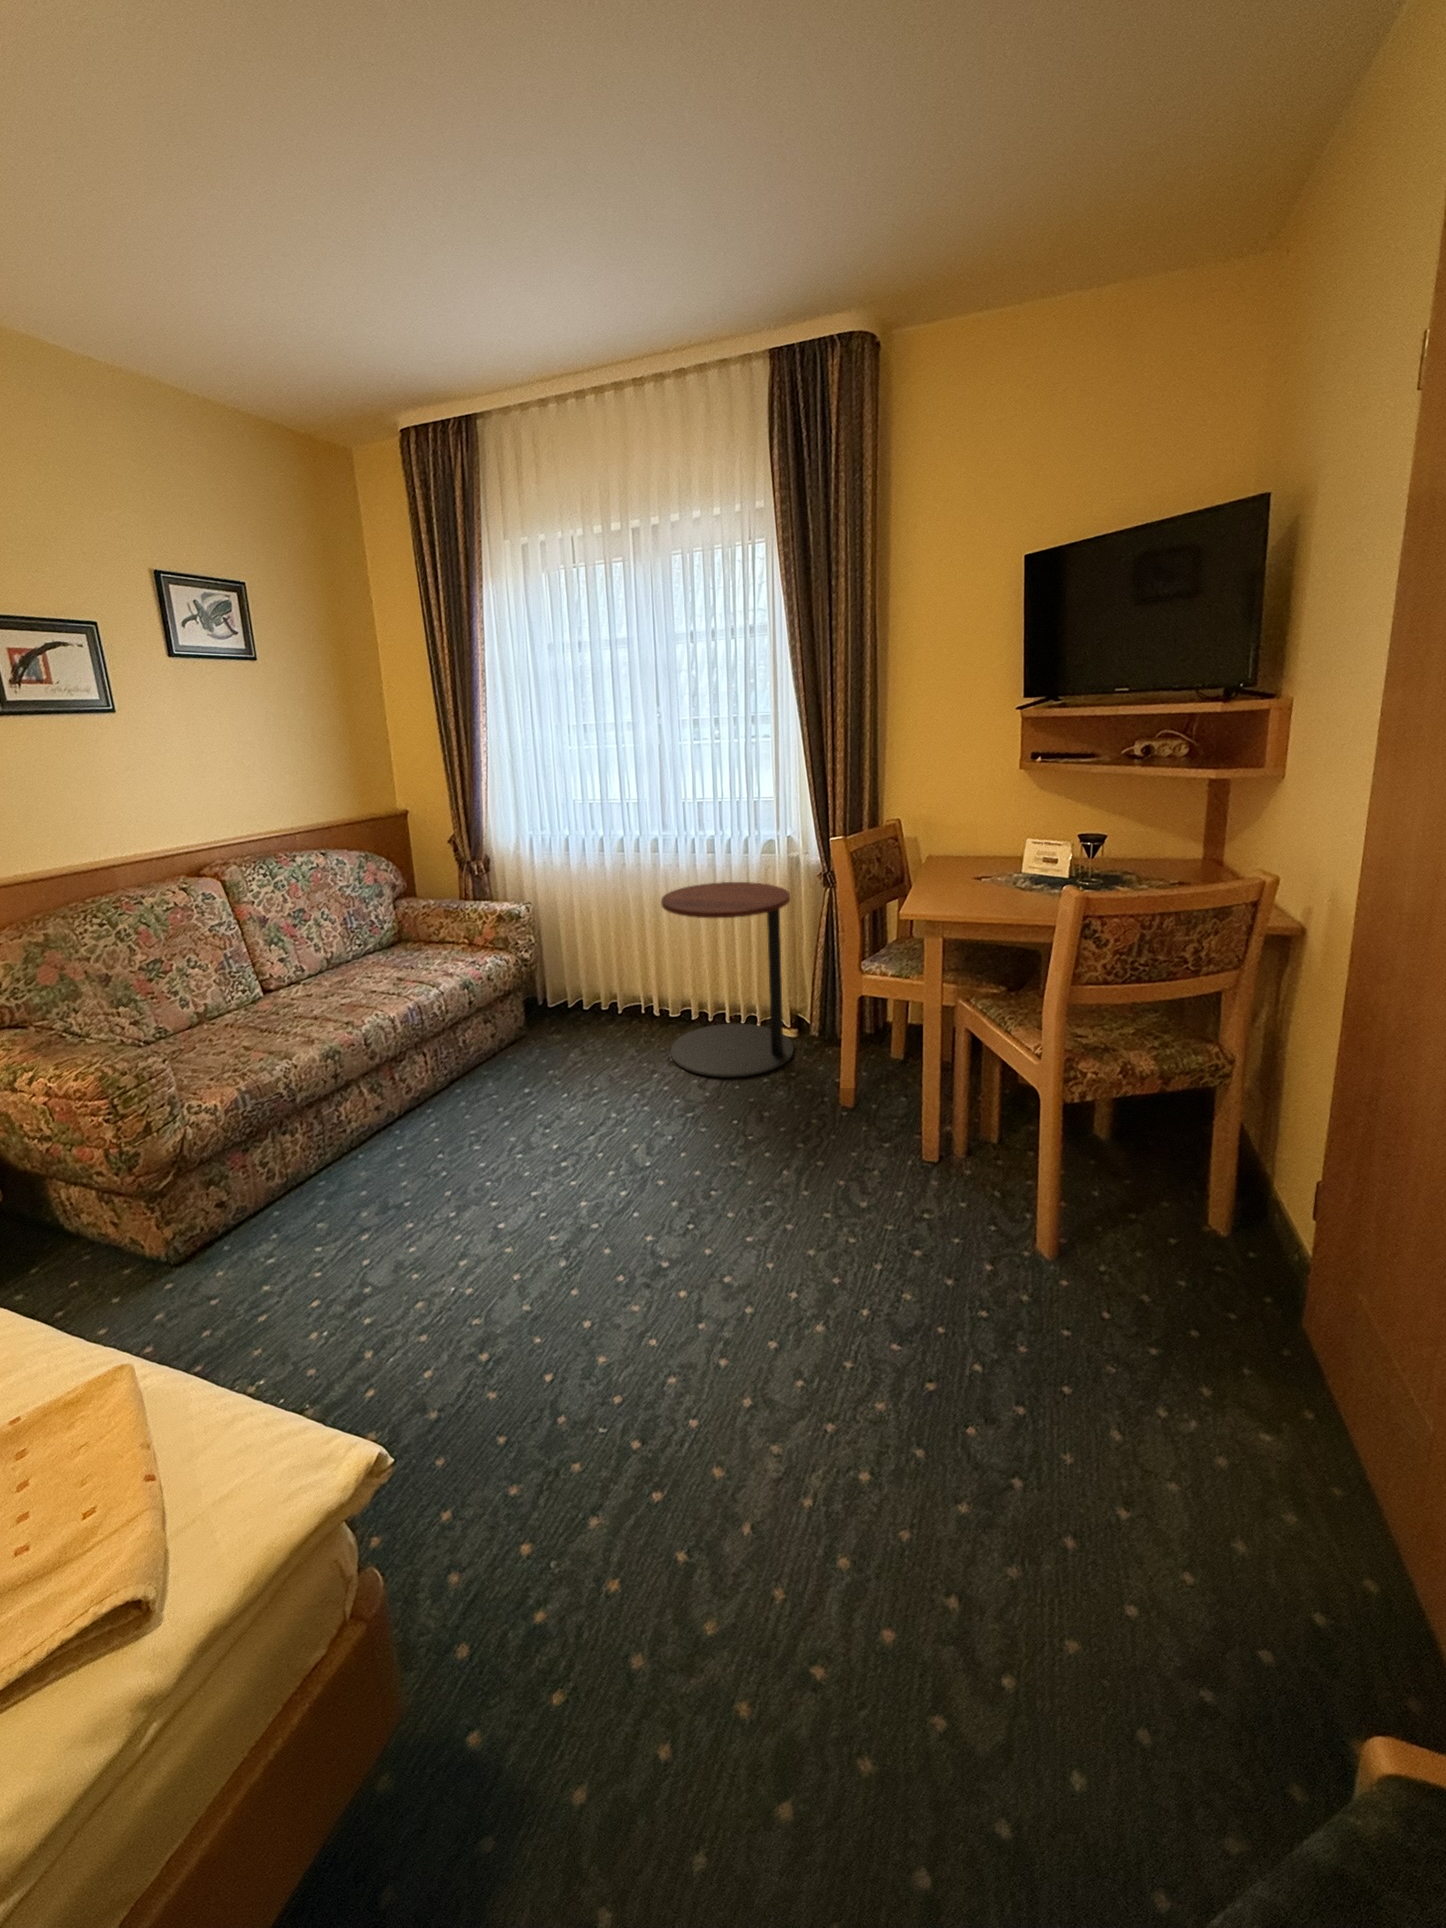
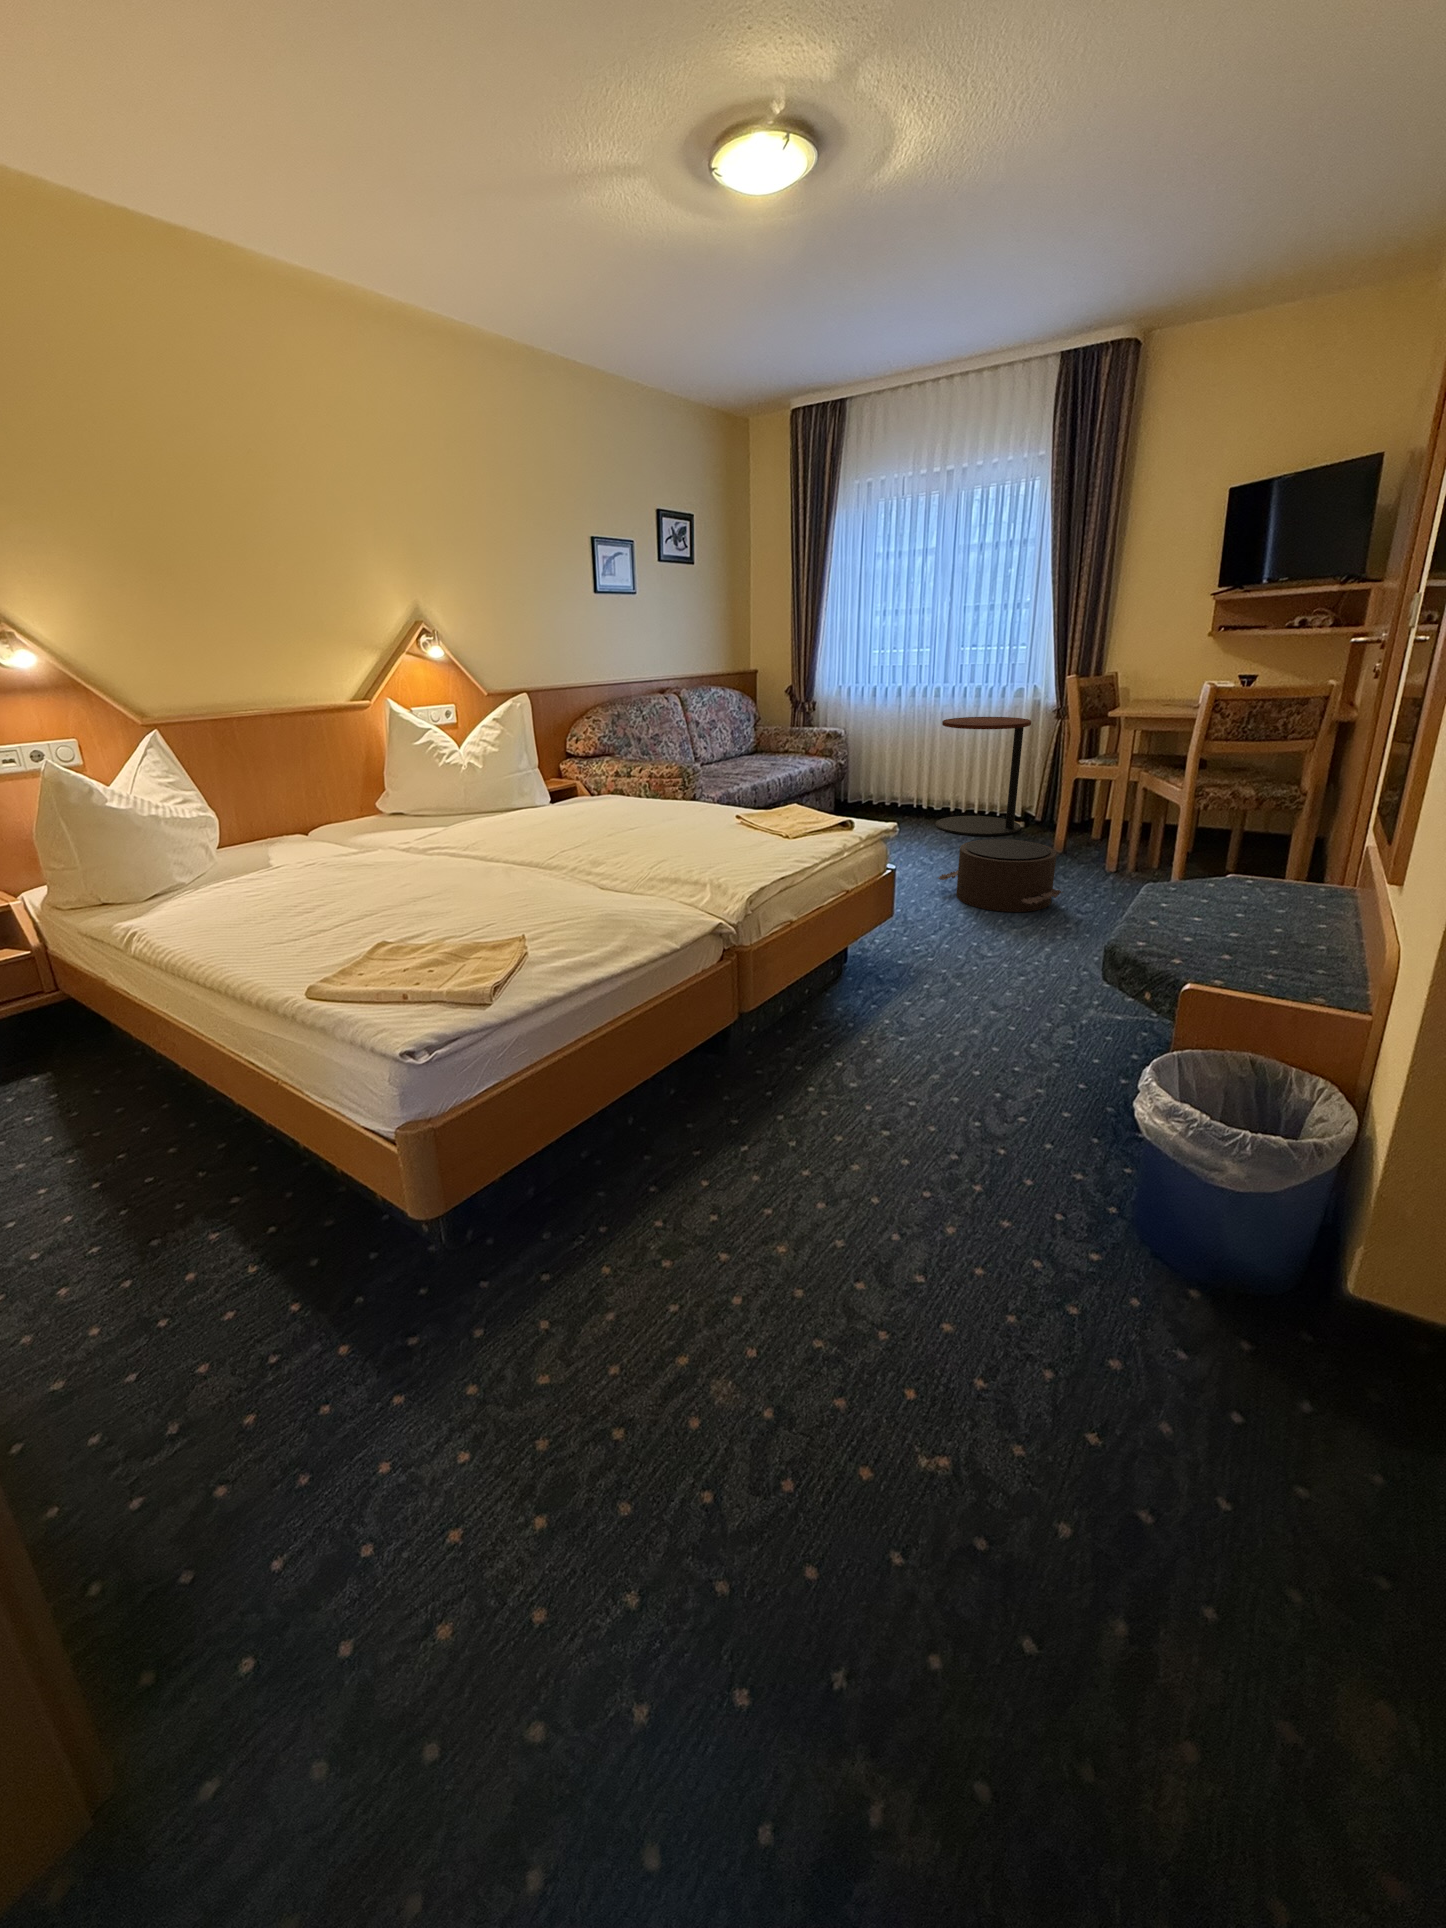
pouf: none [634,1171,867,1384] -> present [938,839,1063,912]

